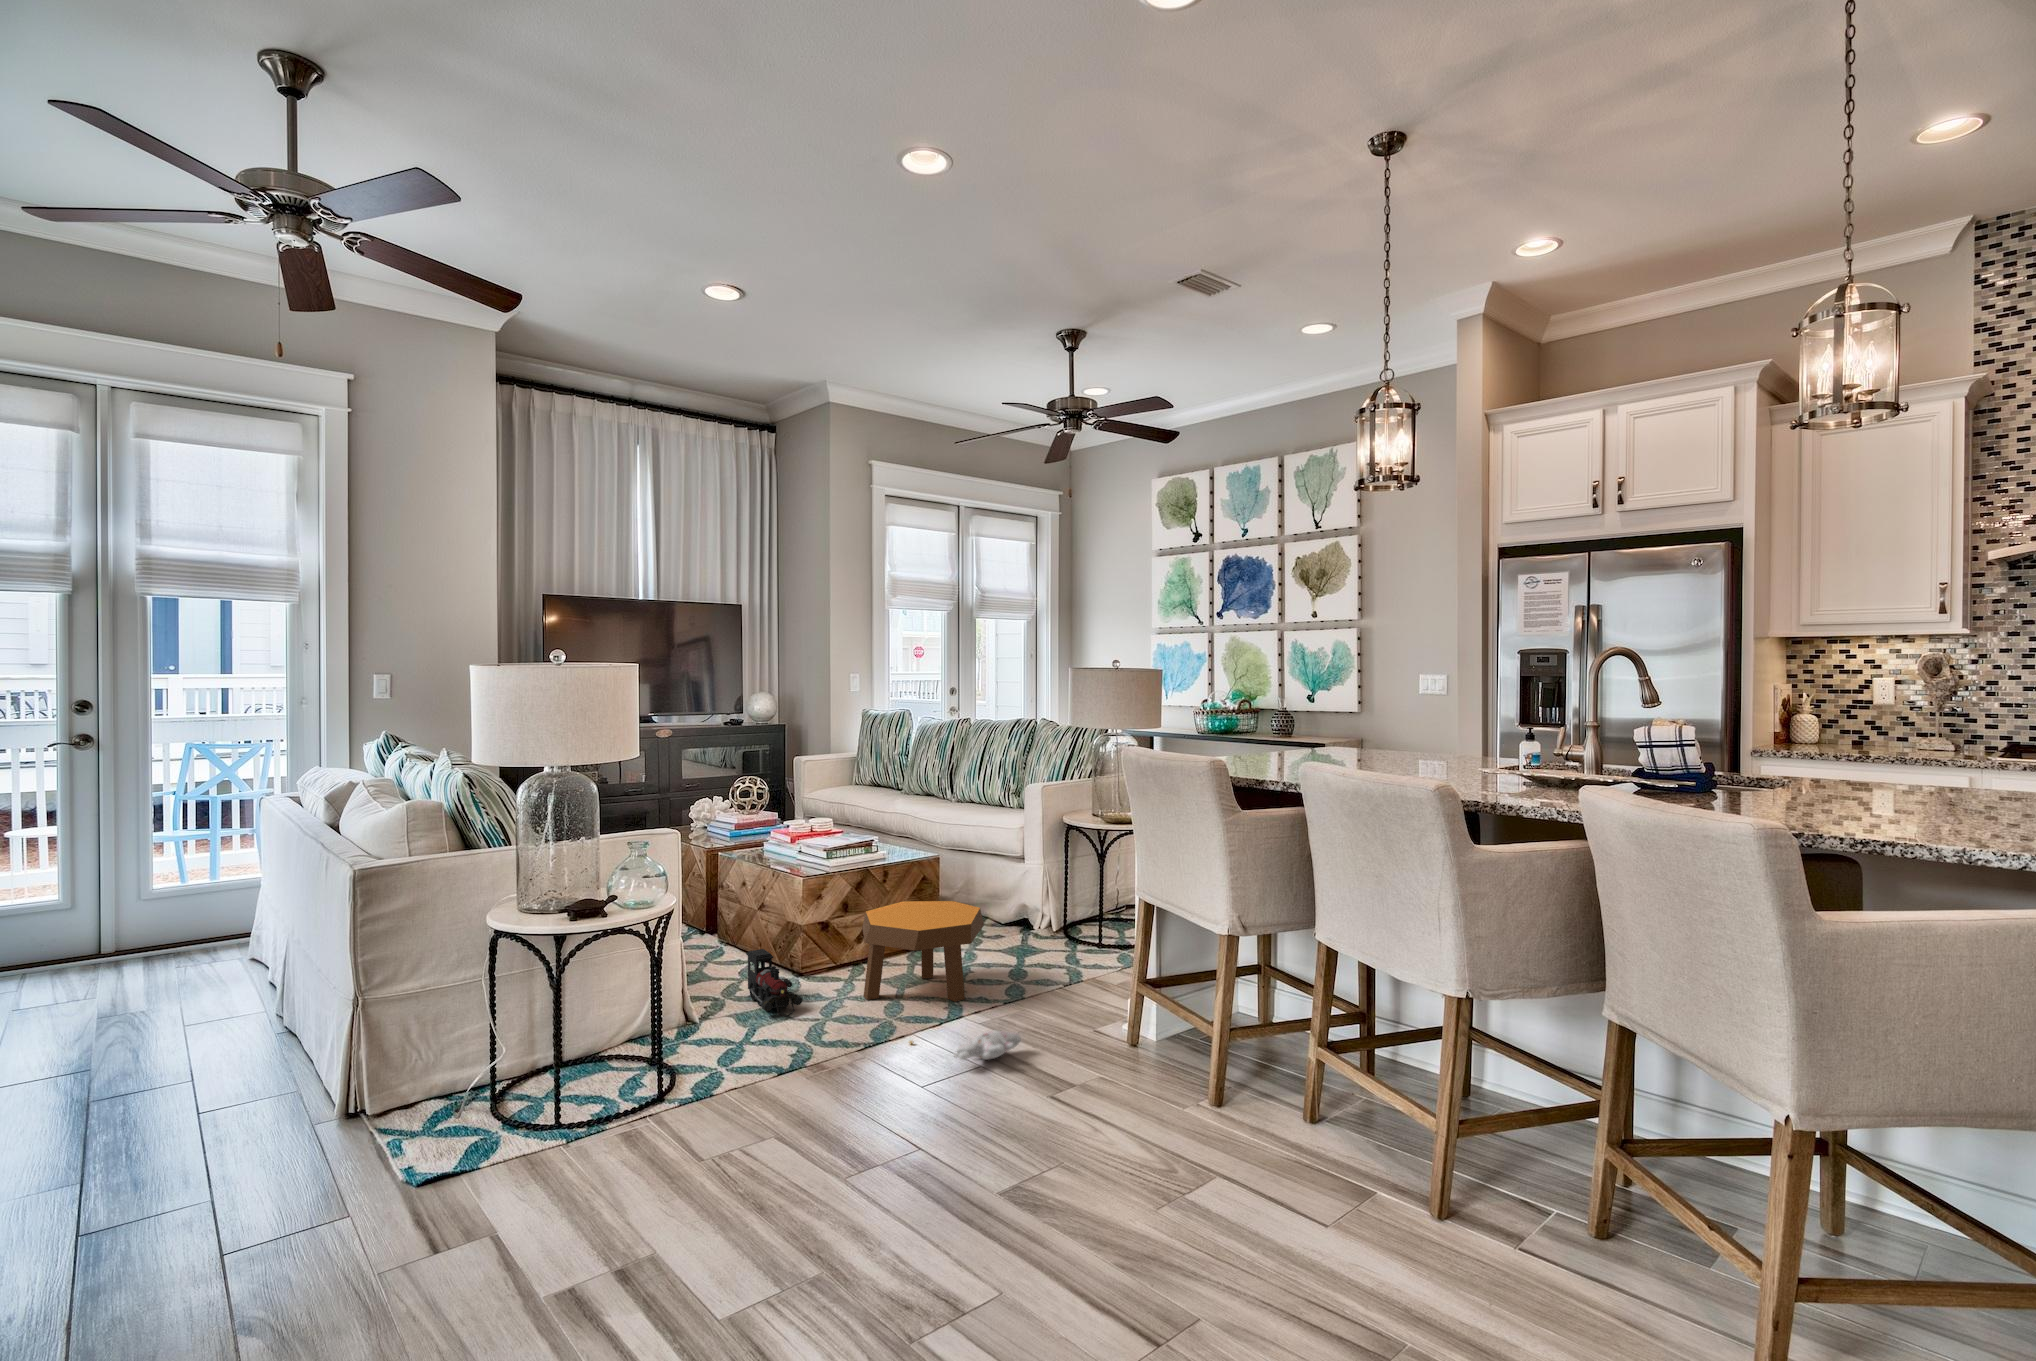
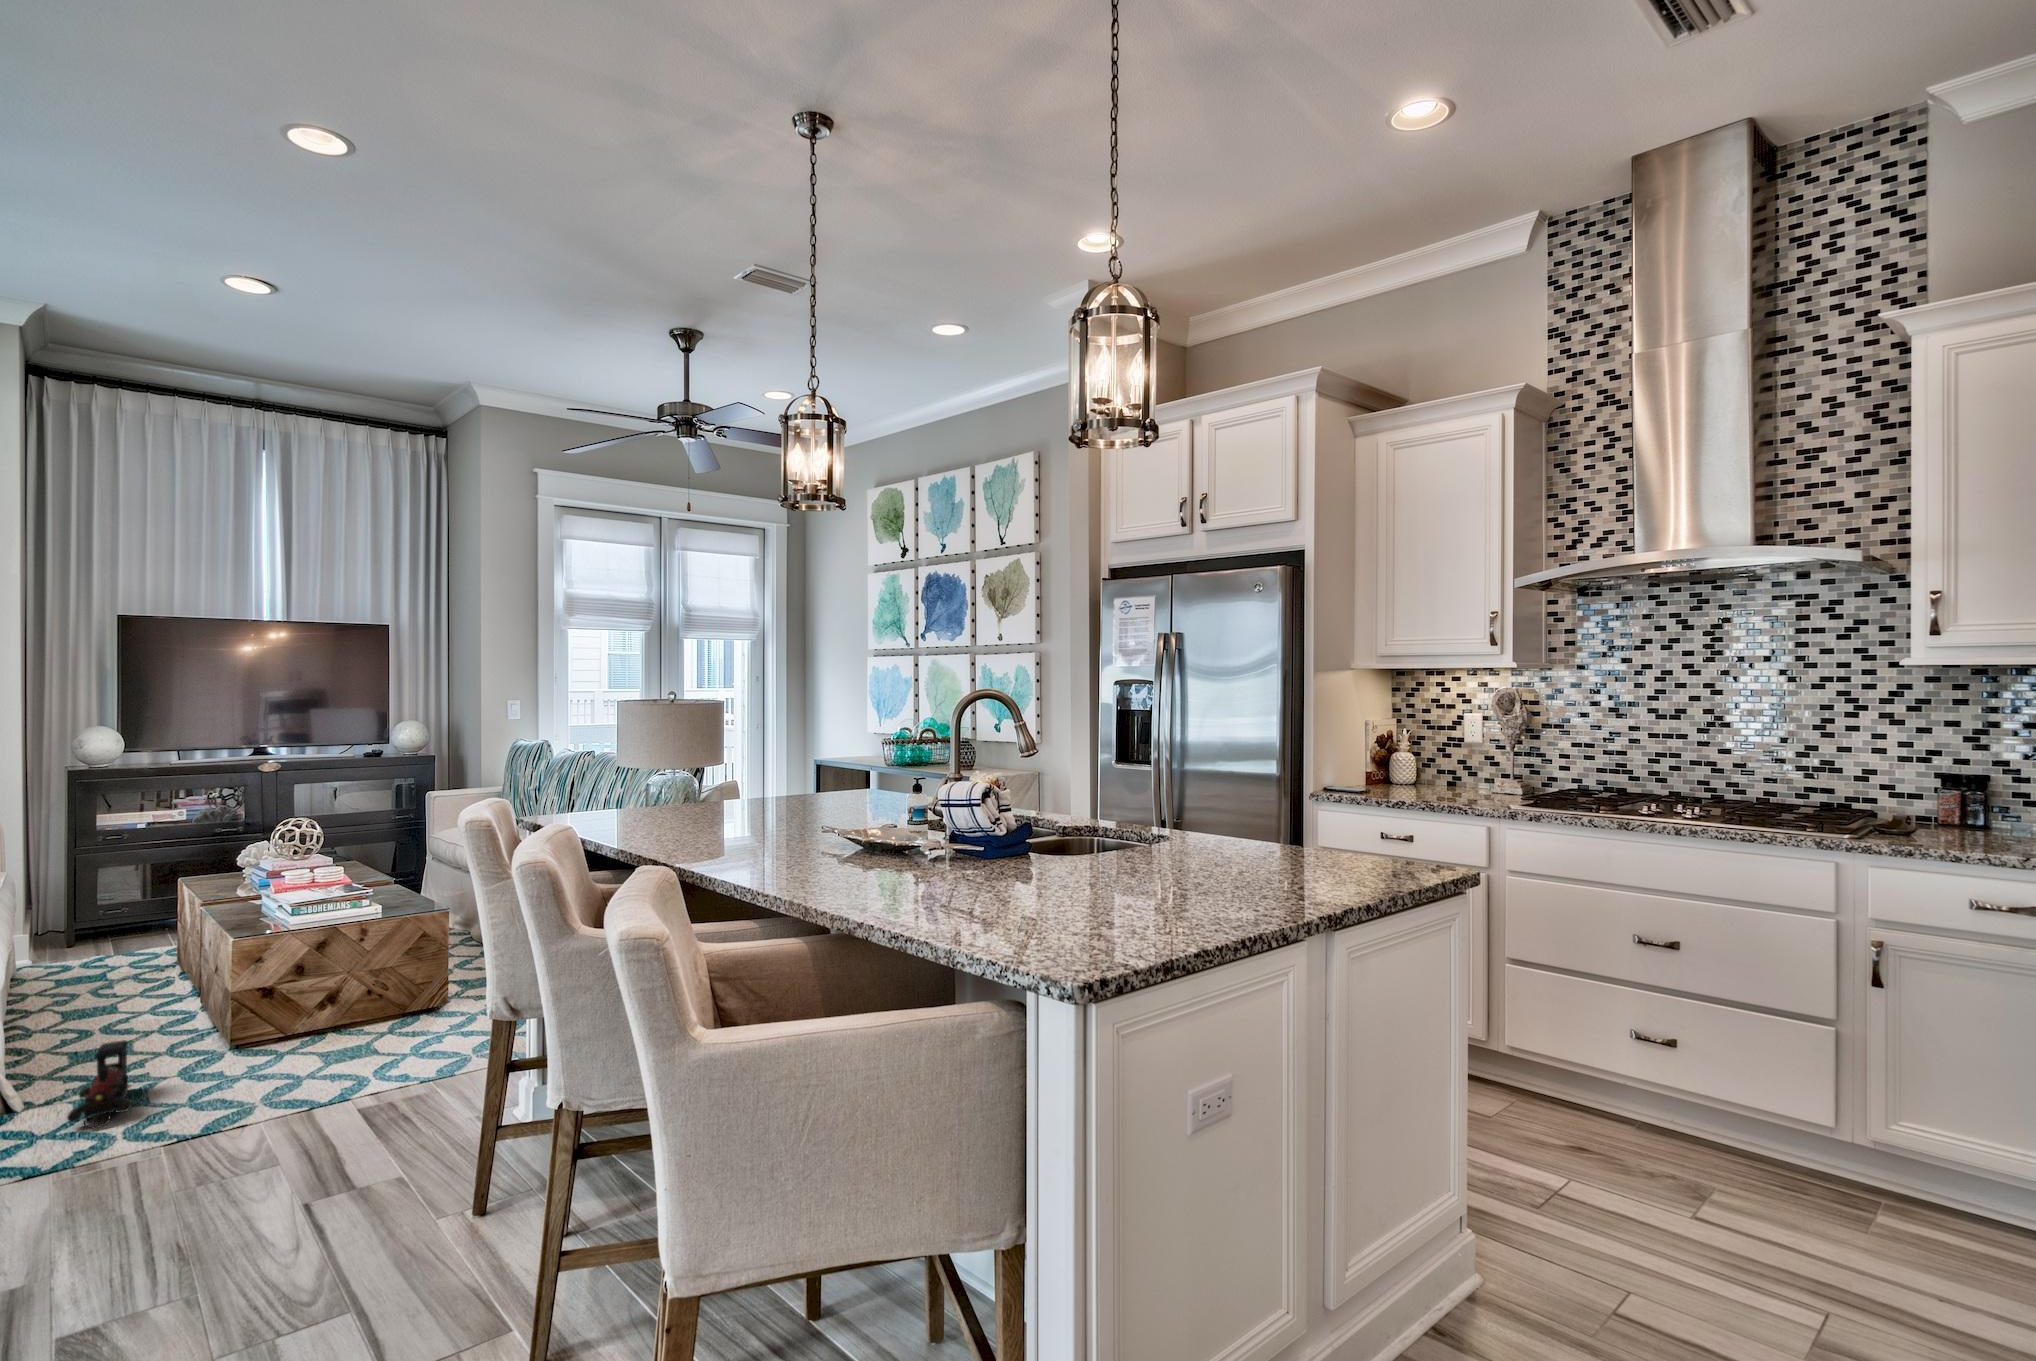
footstool: present [862,901,984,1002] -> none [222,976,409,1102]
plush toy: present [909,1030,1021,1060] -> none [182,1155,307,1198]

